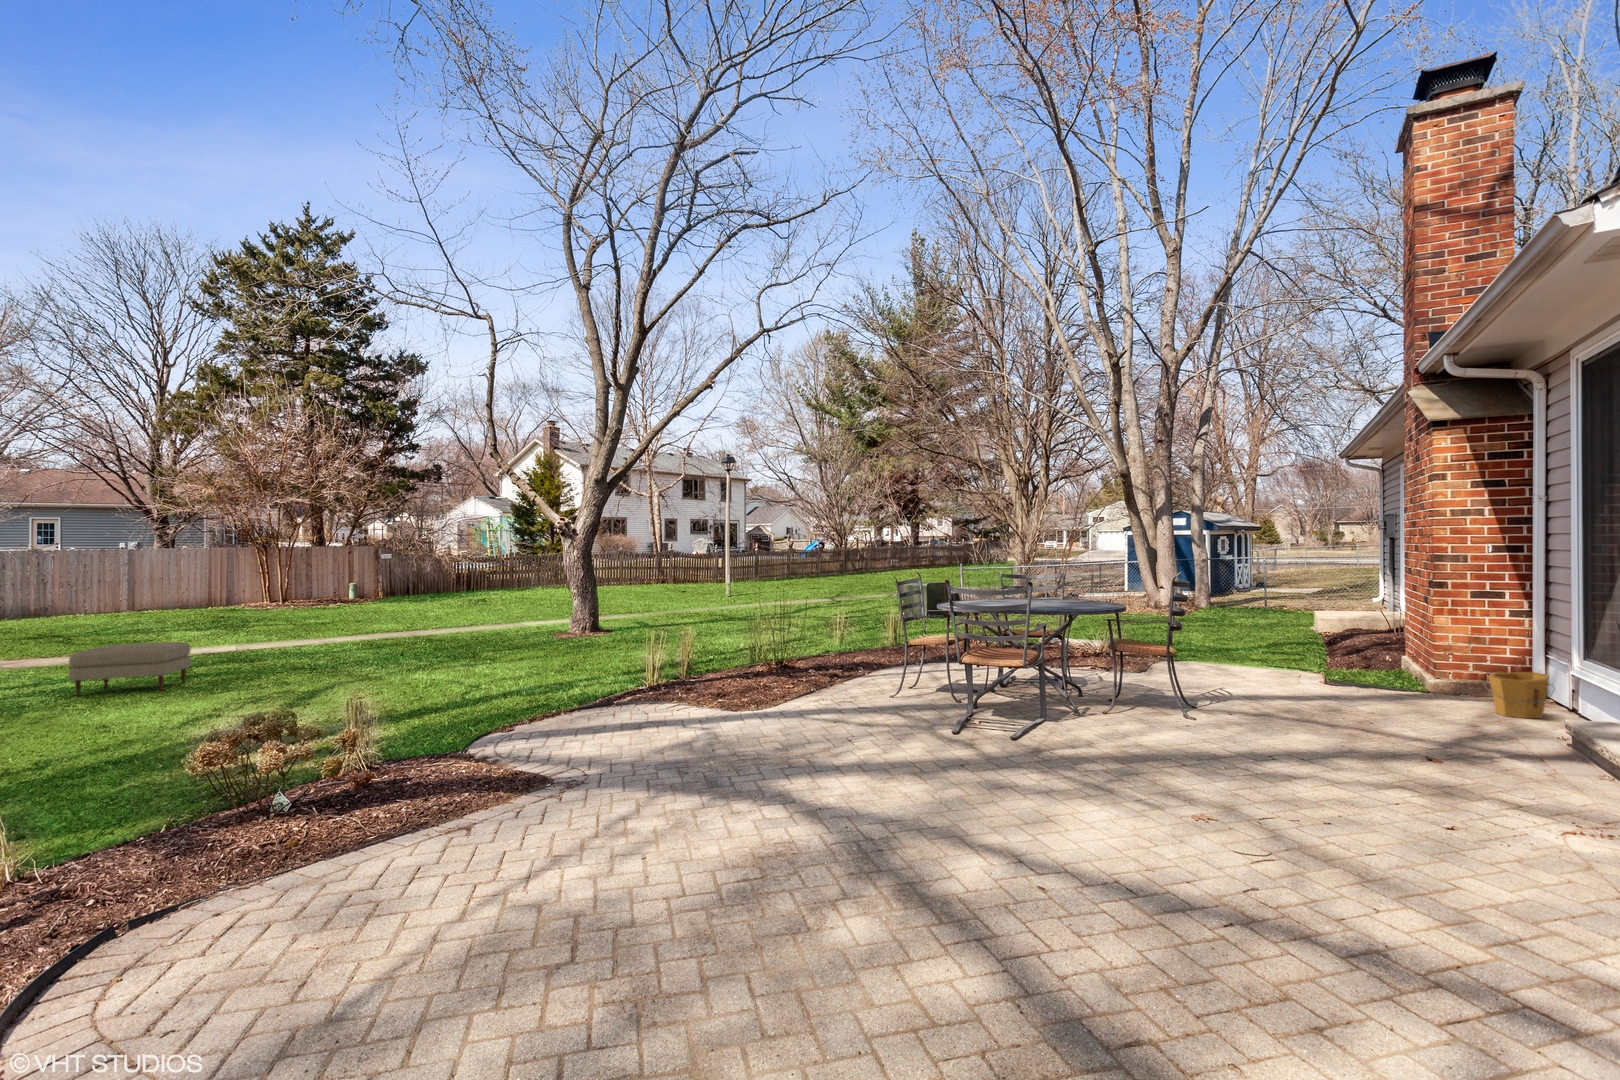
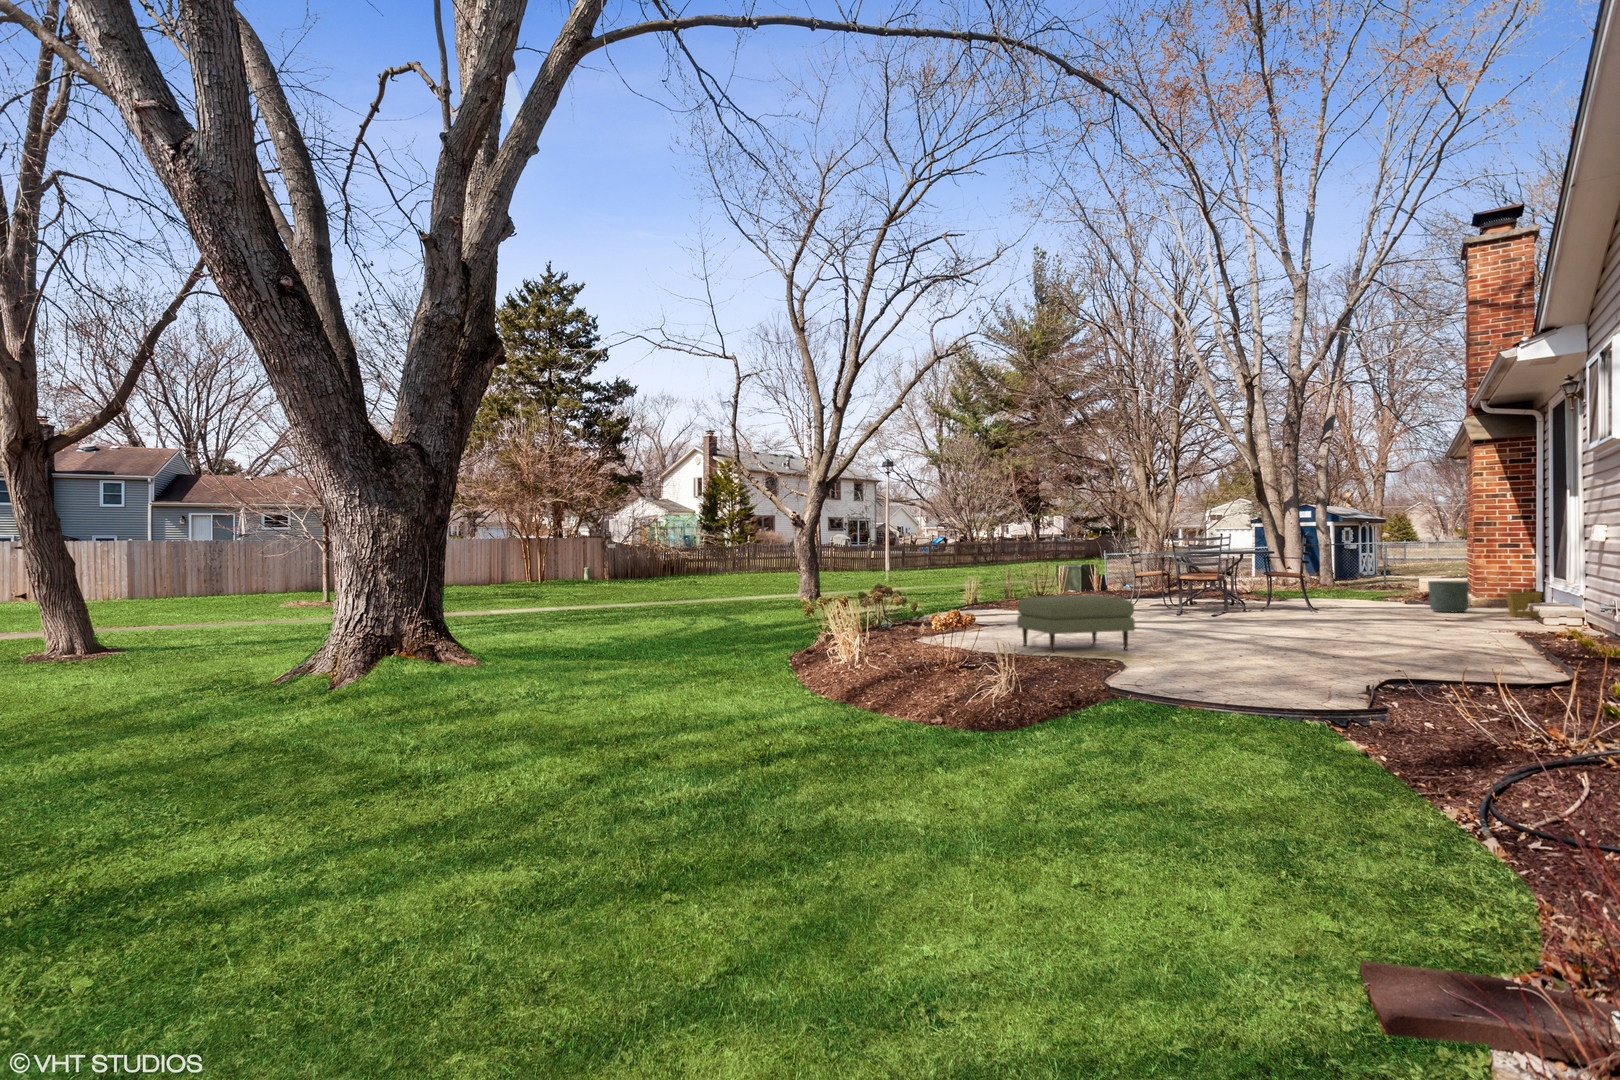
ottoman: present [69,642,191,696] -> present [1017,595,1135,652]
planter: none [1357,644,1421,697] -> present [1428,581,1469,612]

